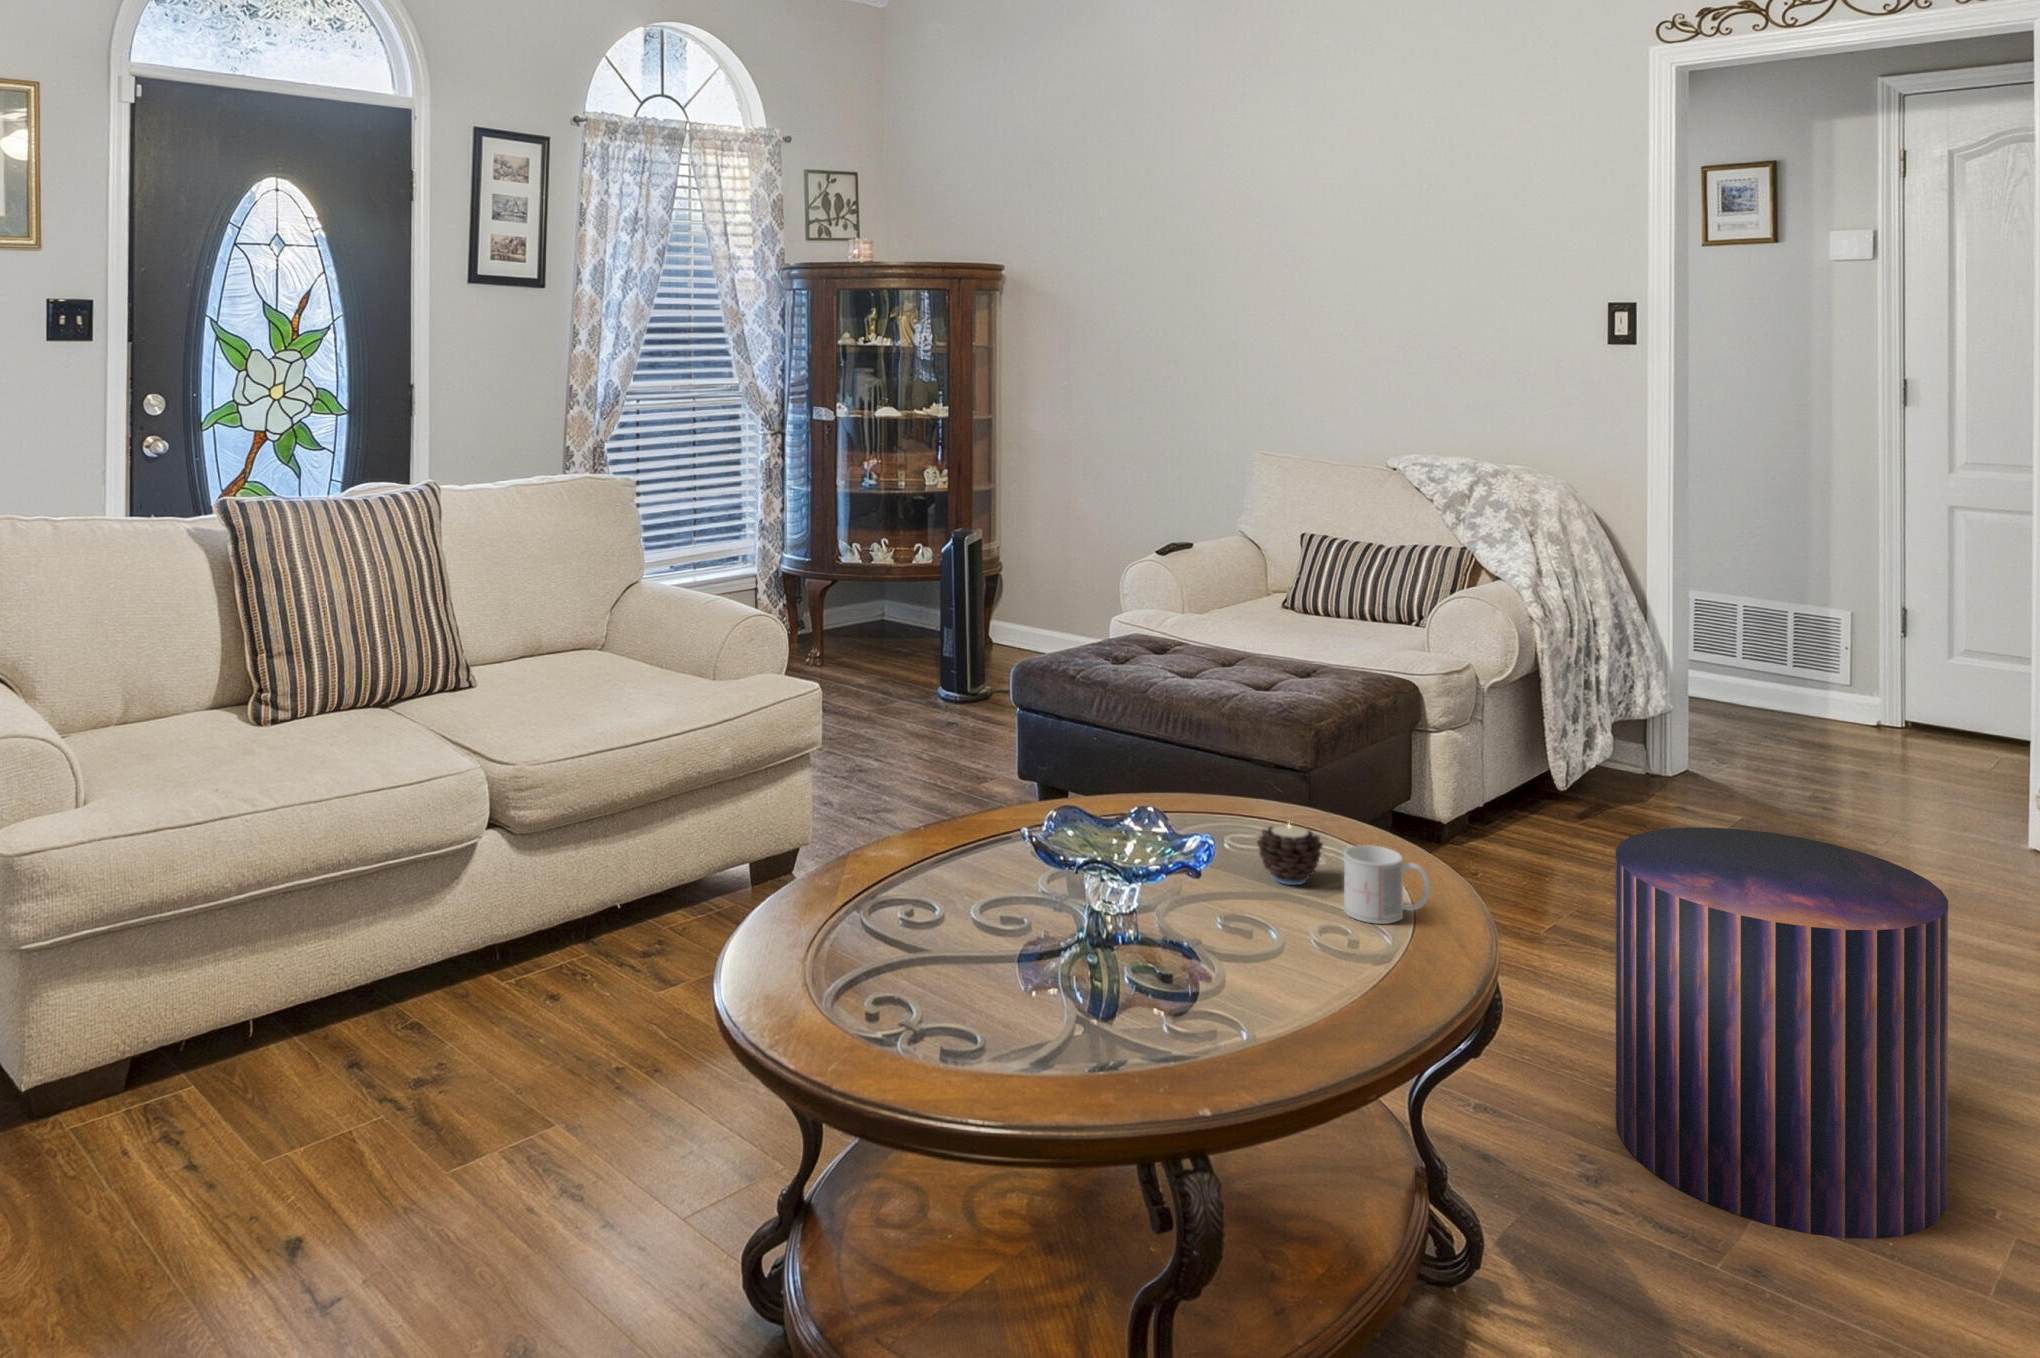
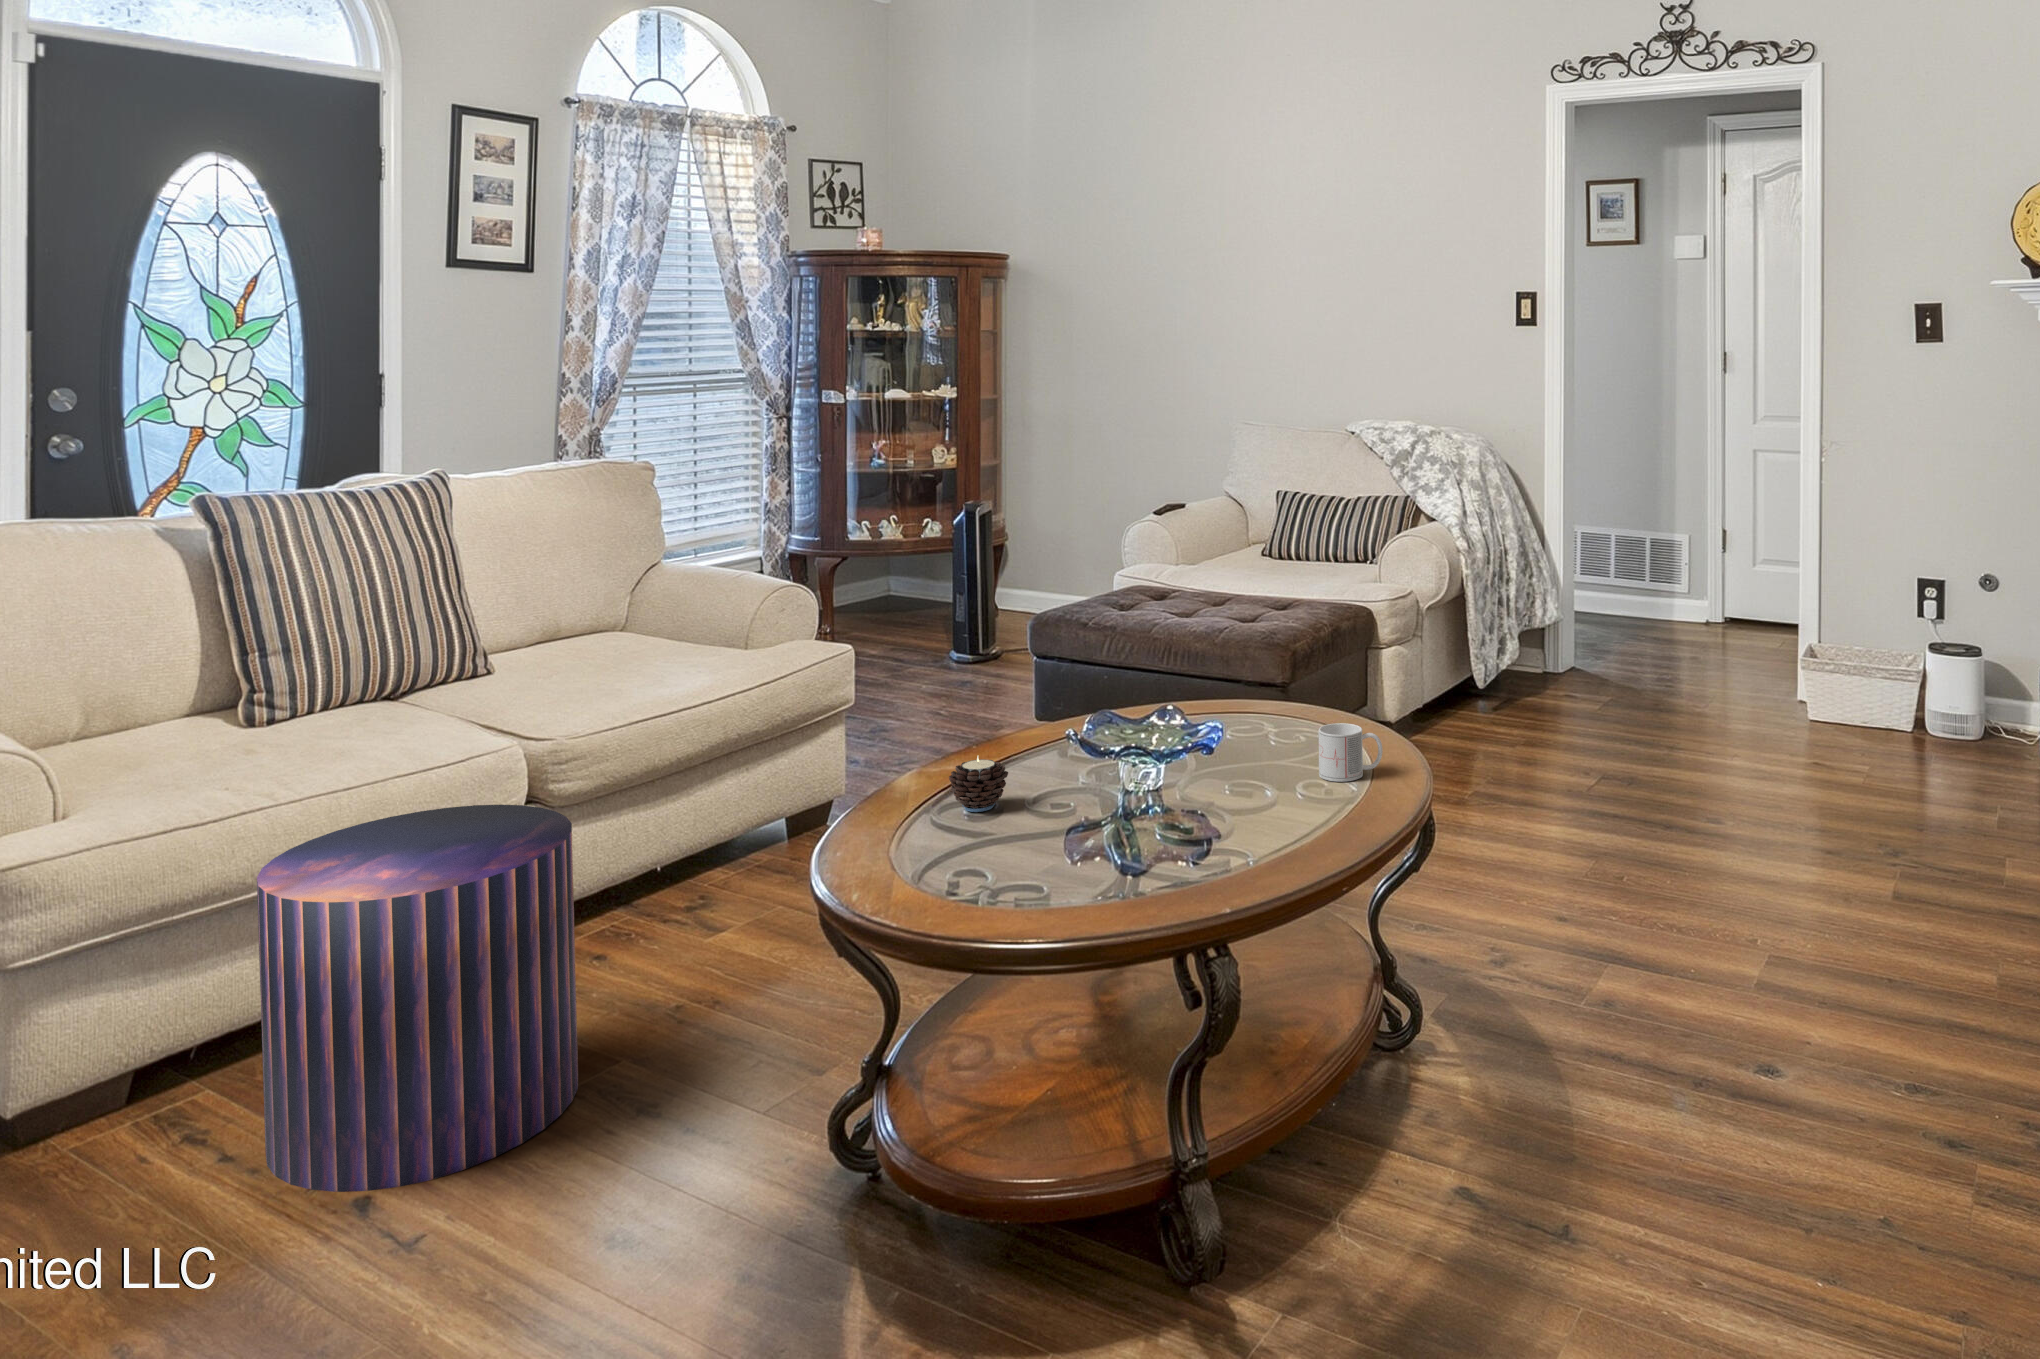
candle: present [1257,824,1323,885] -> present [949,757,1008,812]
pouf: present [1616,827,1948,1239] -> present [257,805,578,1192]

